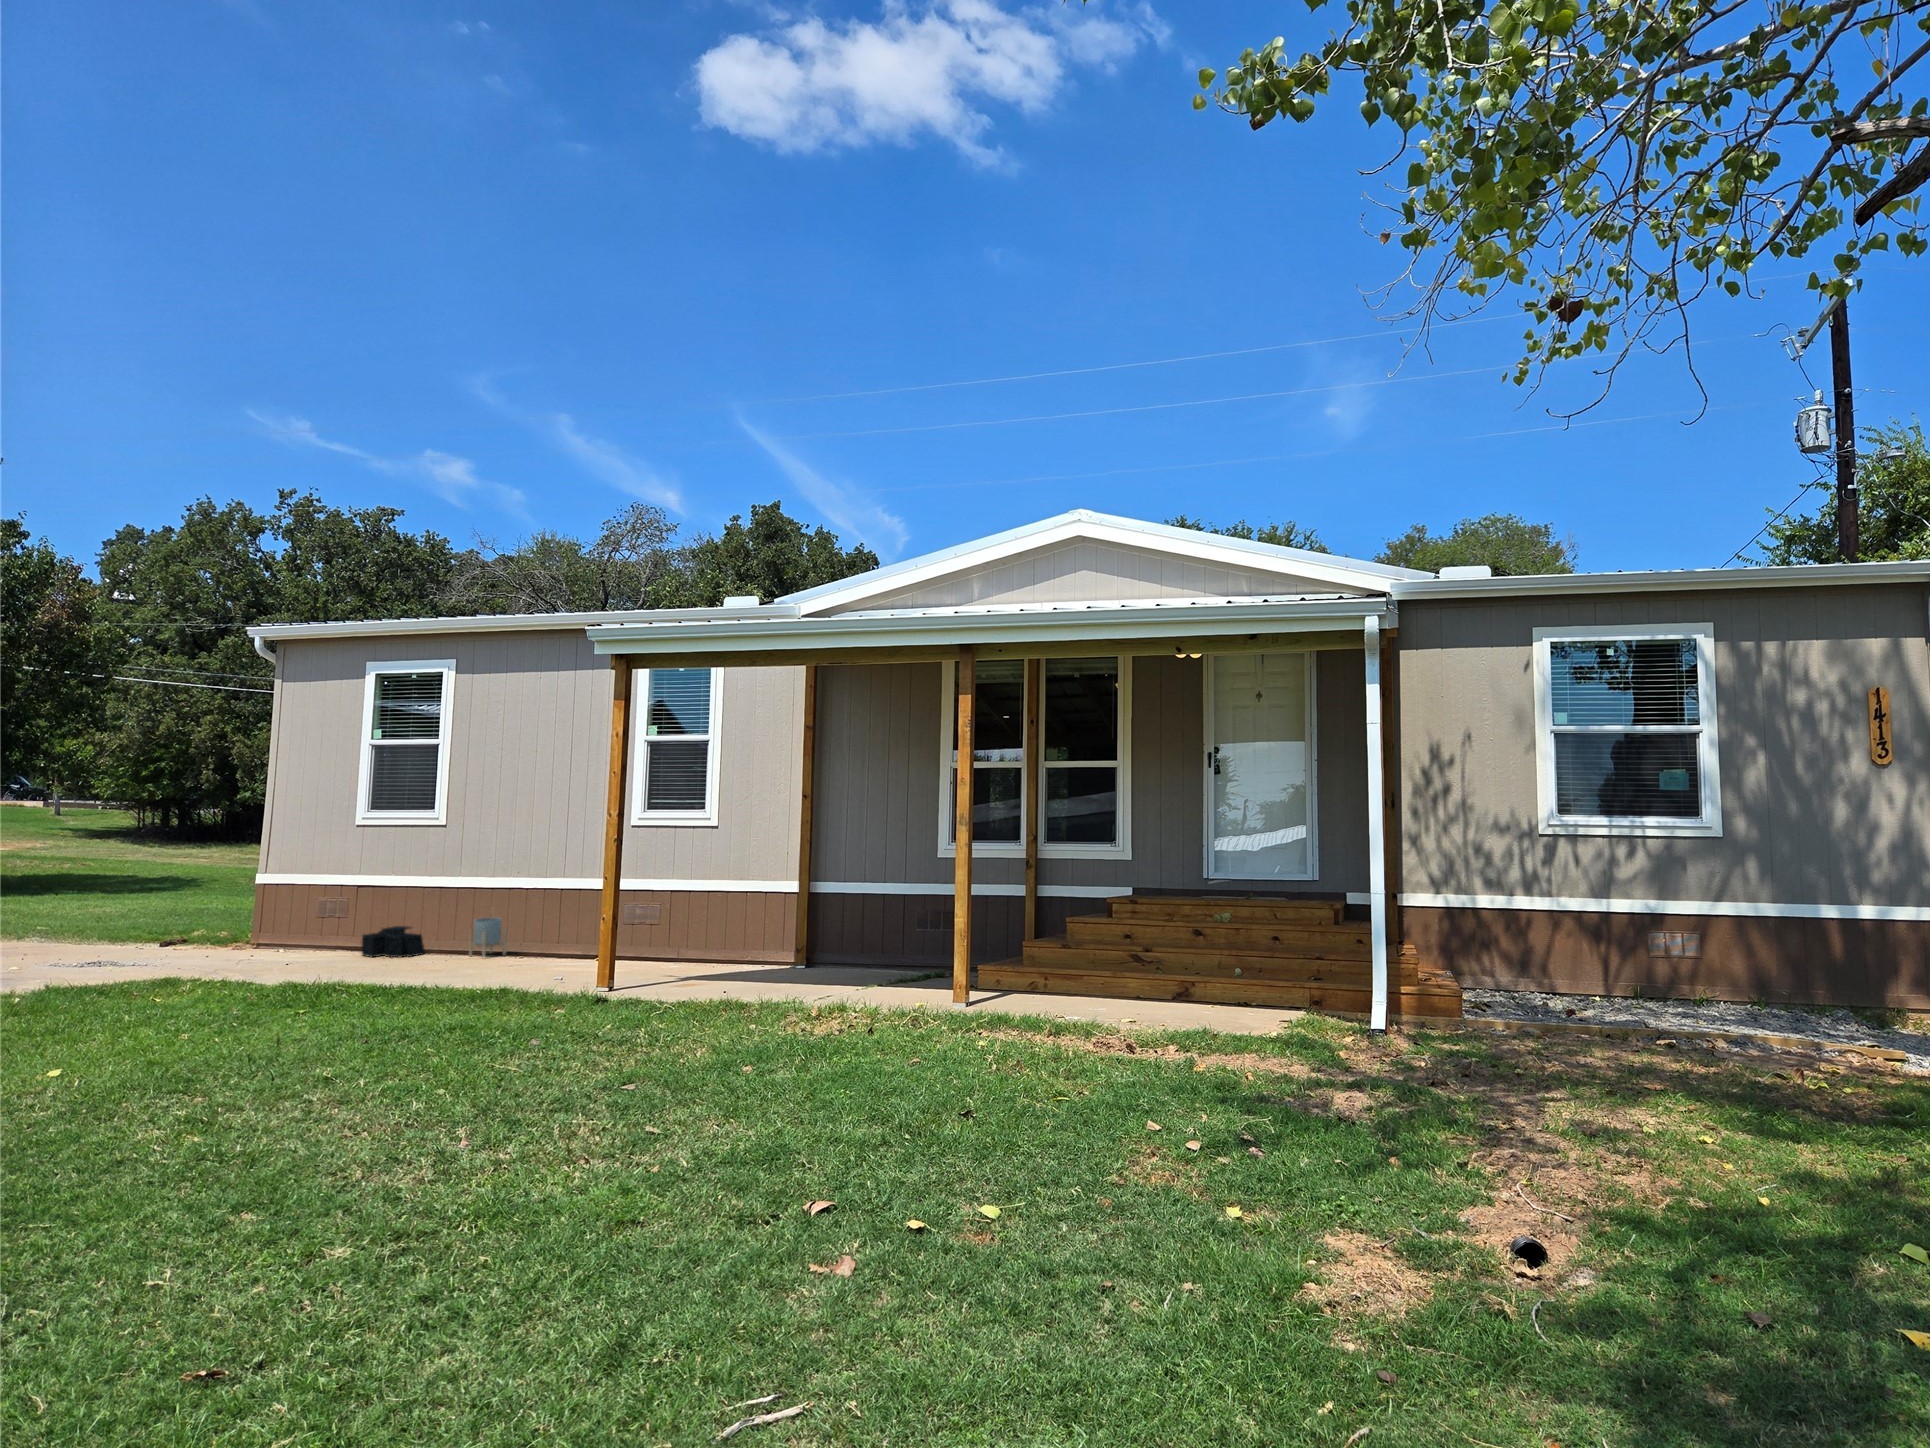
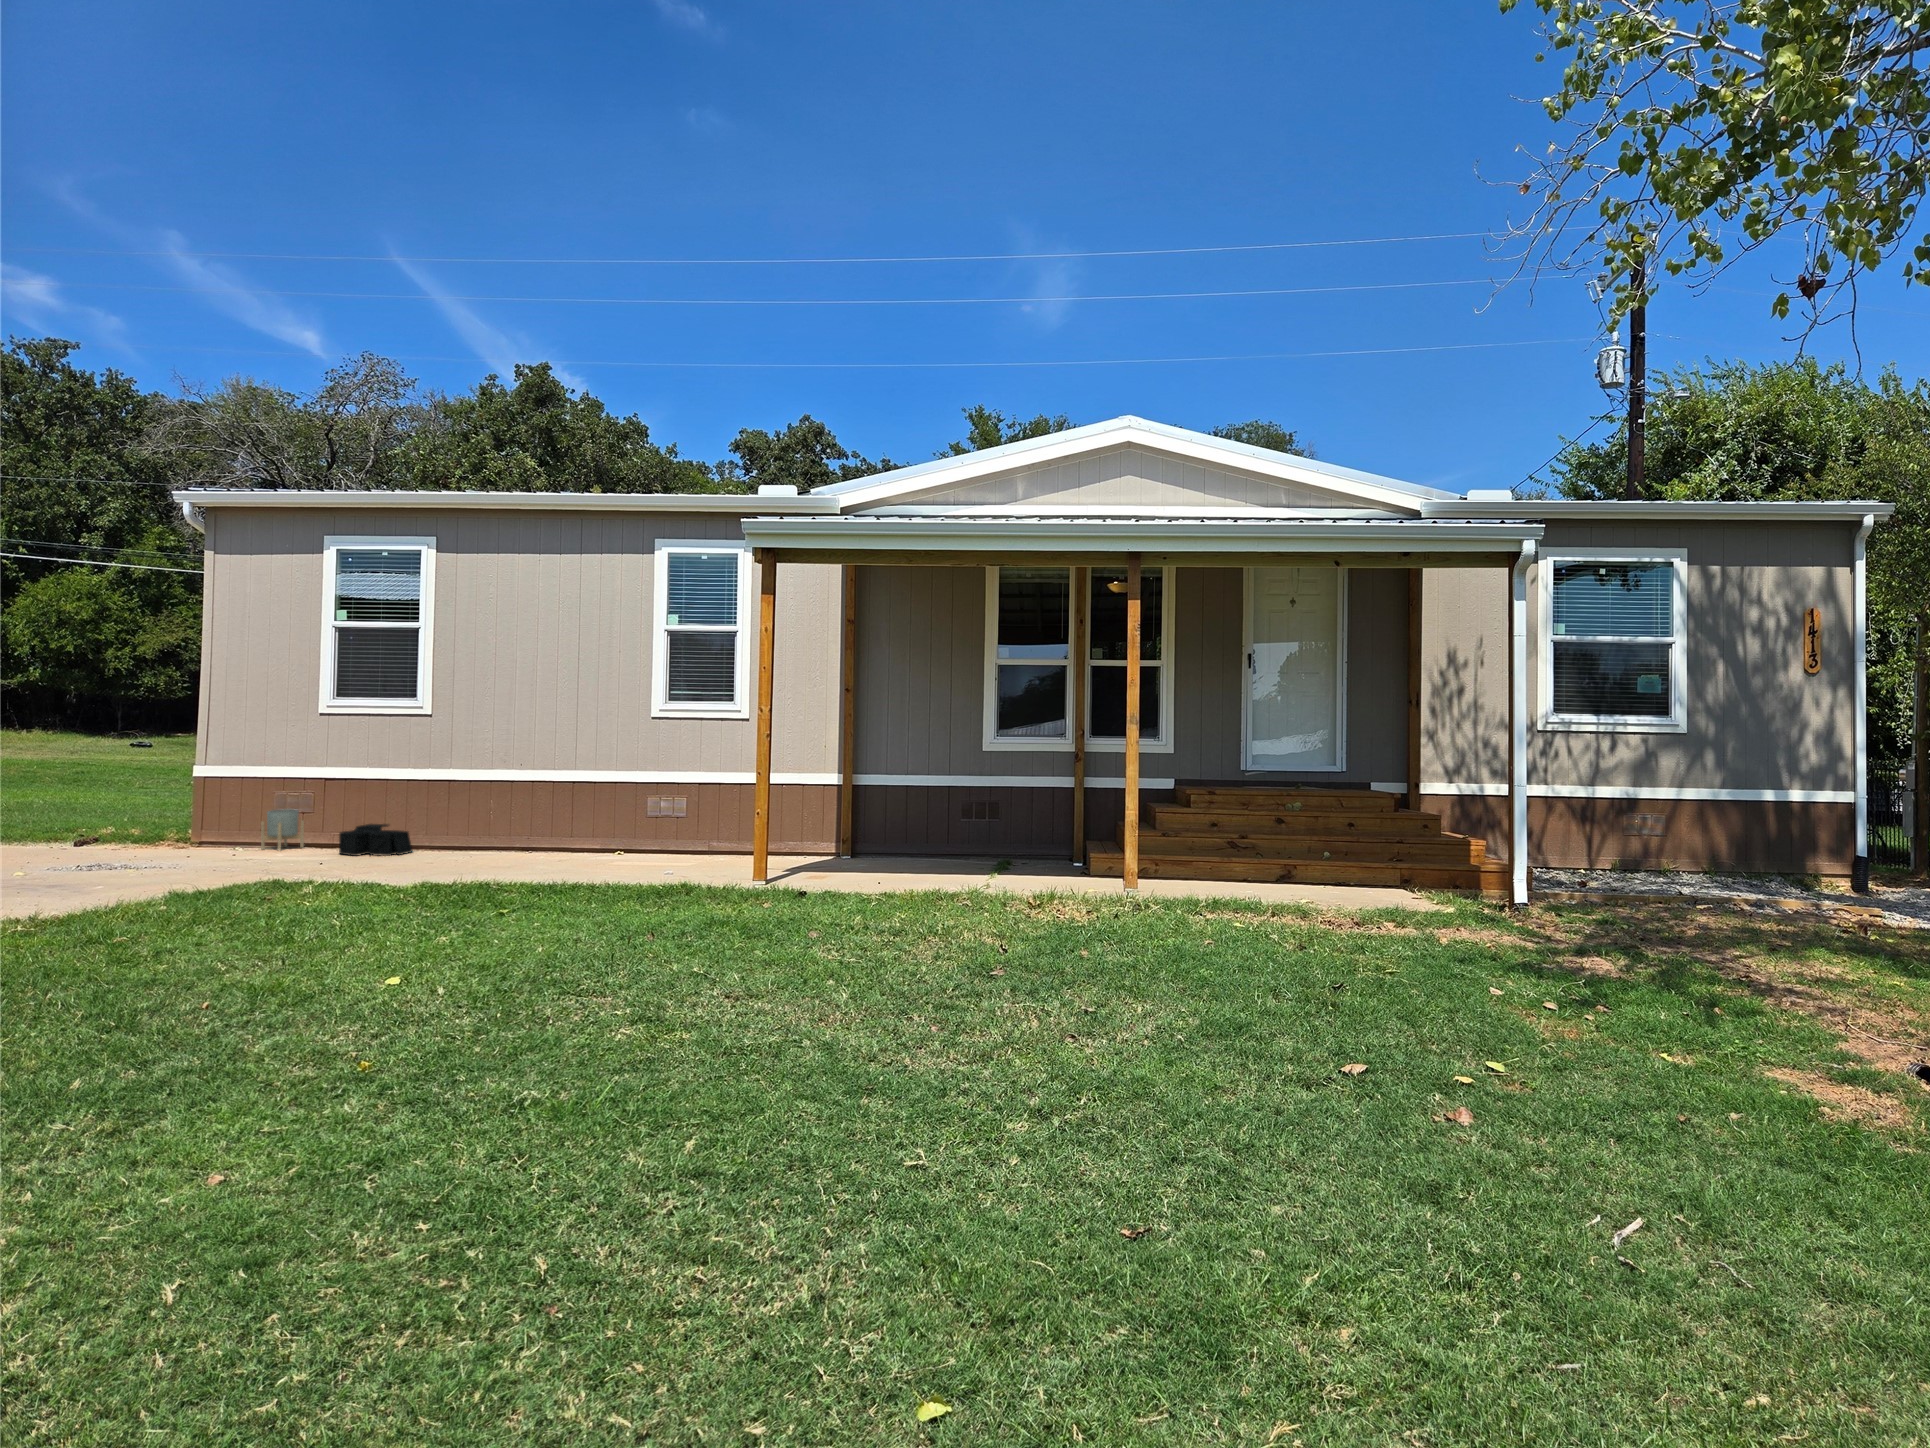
planter: present [469,918,506,958] -> present [261,809,304,851]

